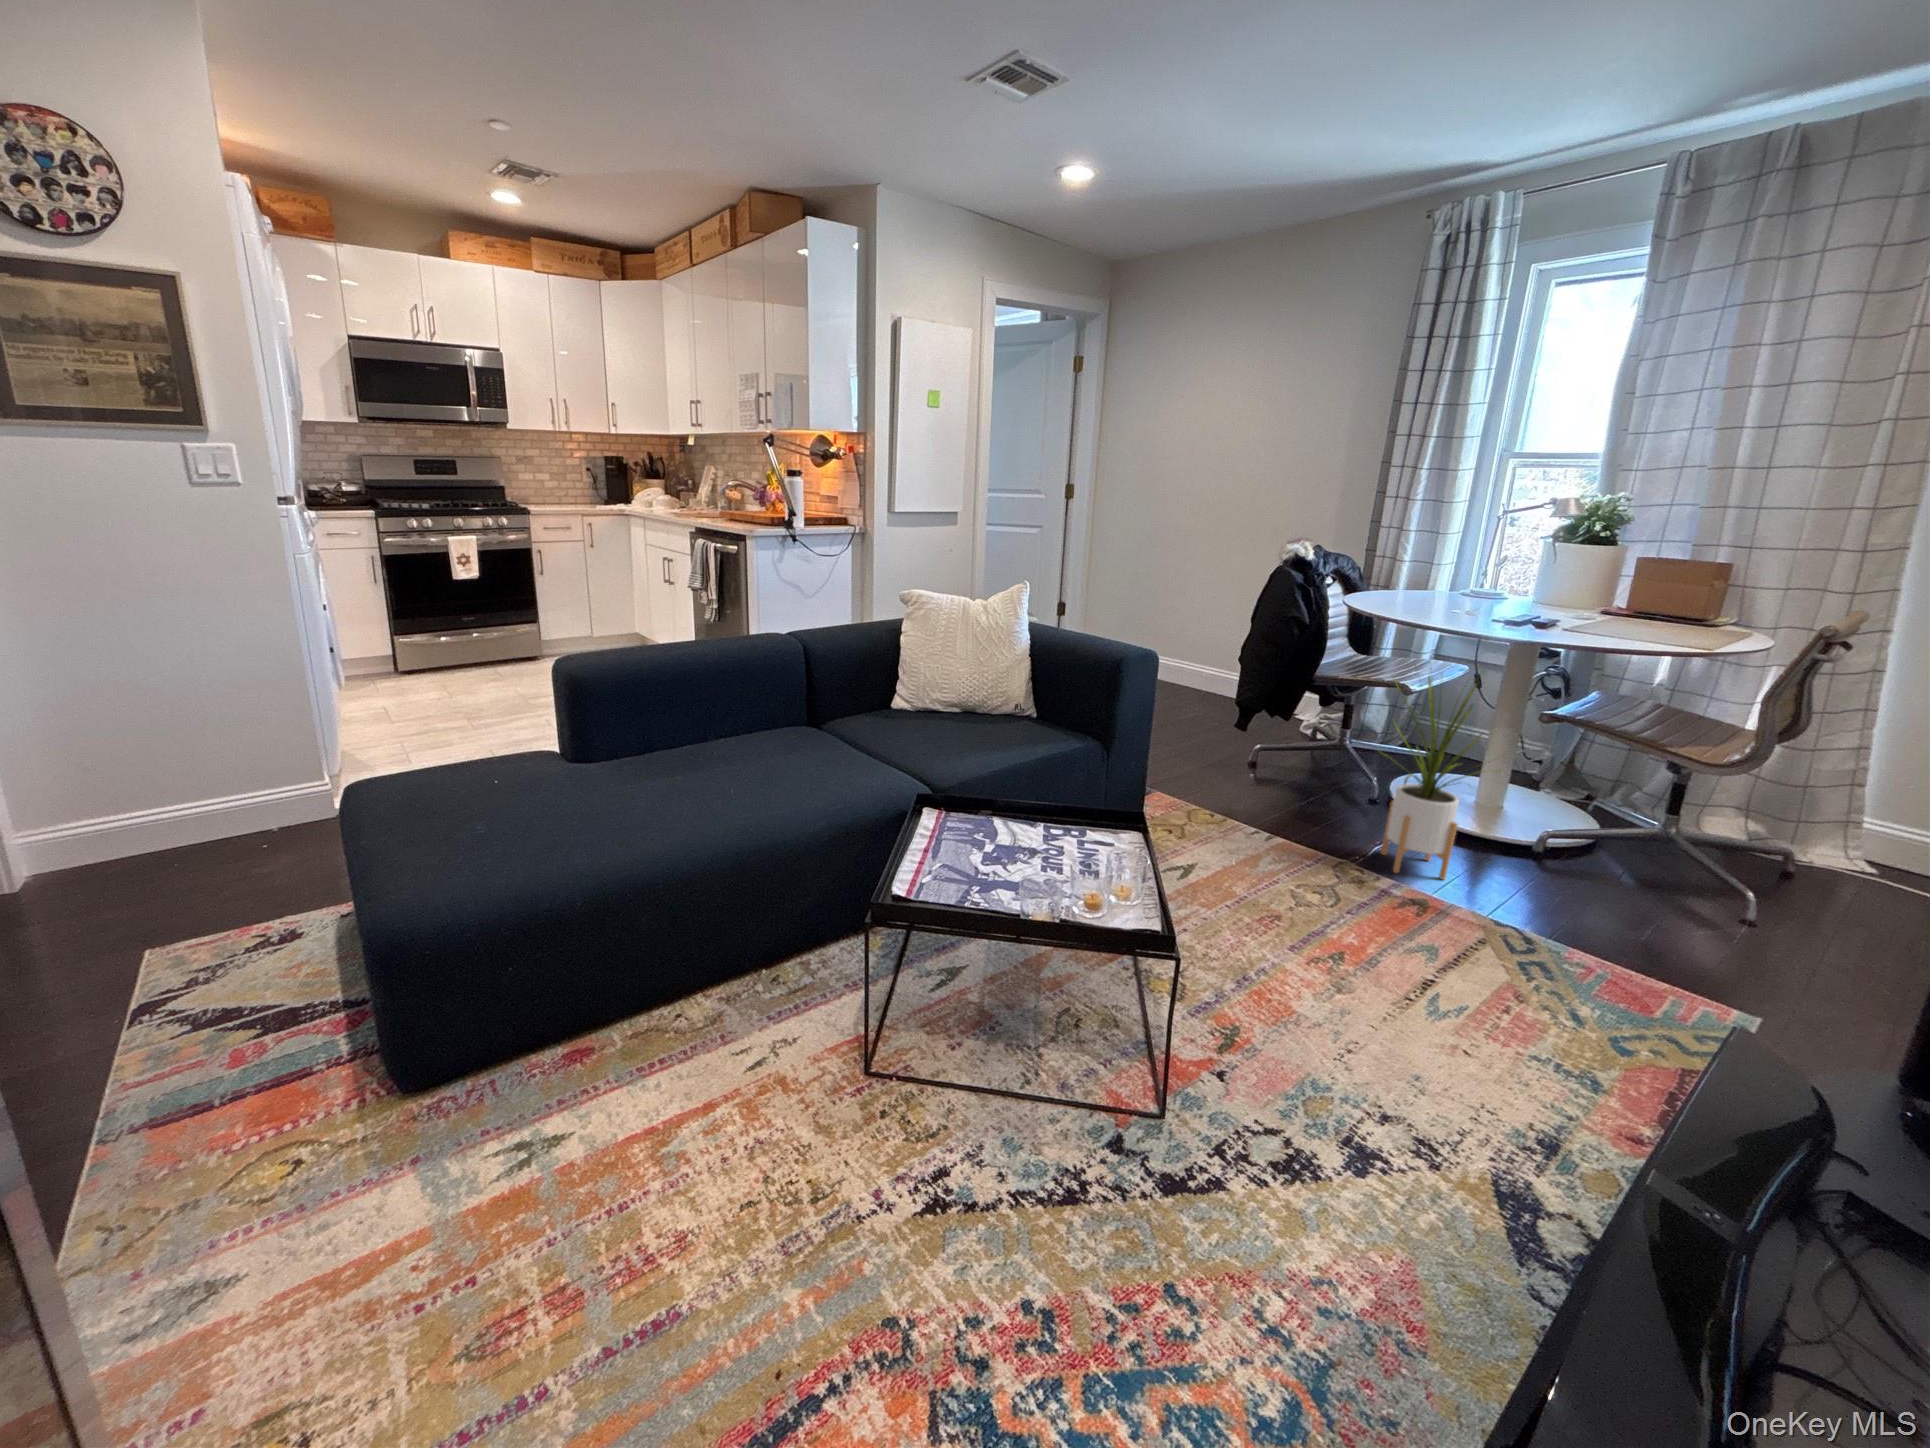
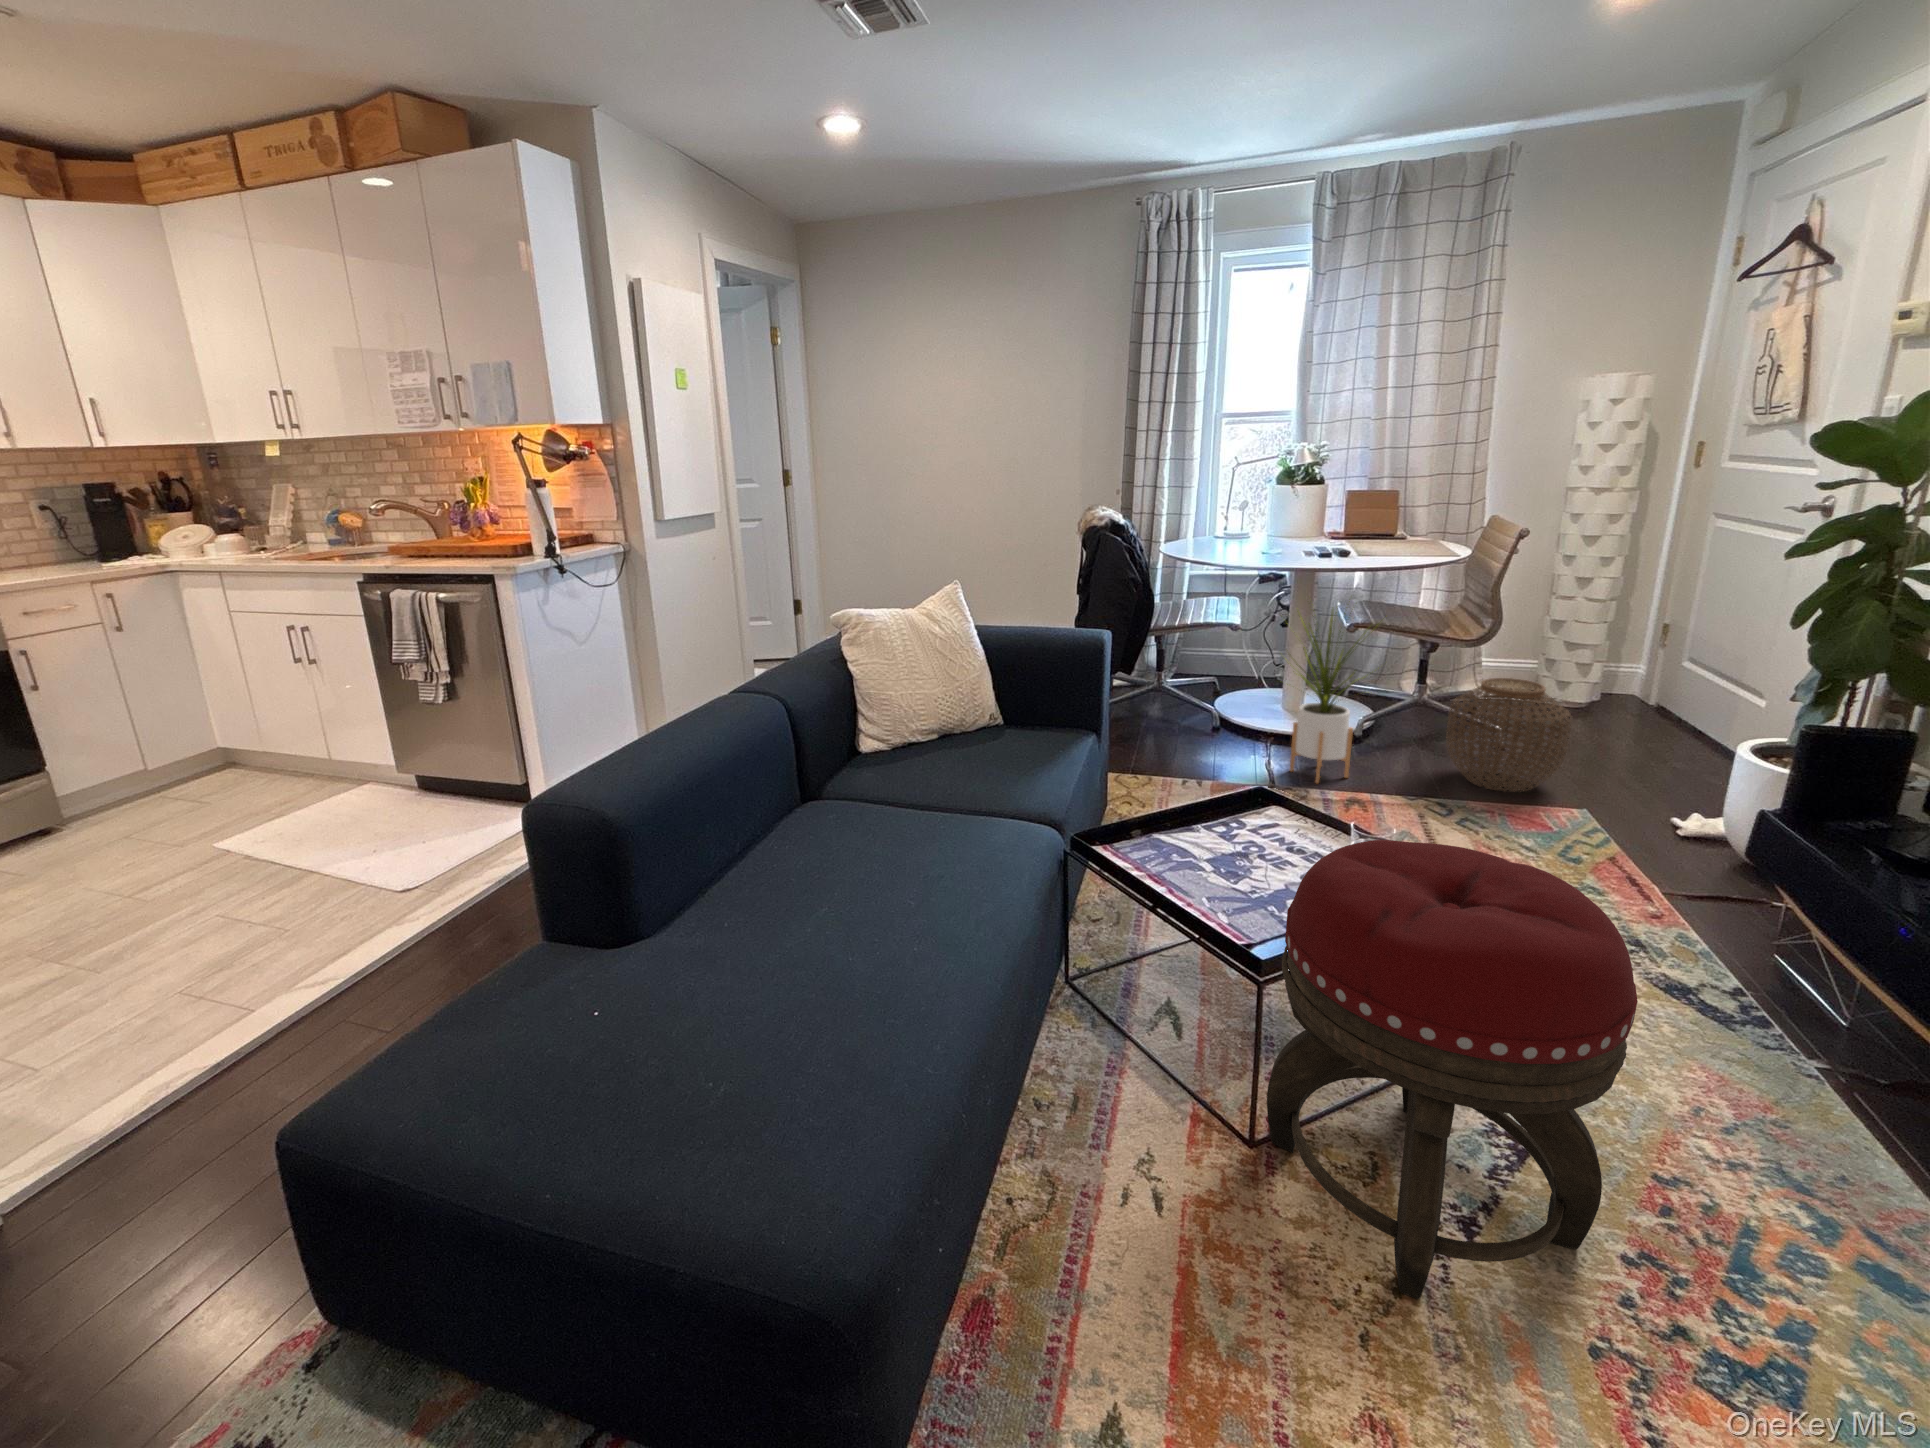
woven basket: none [1584,810,1779,967] -> present [1446,678,1572,792]
footstool: none [835,832,1108,1260] -> present [1267,840,1638,1299]

